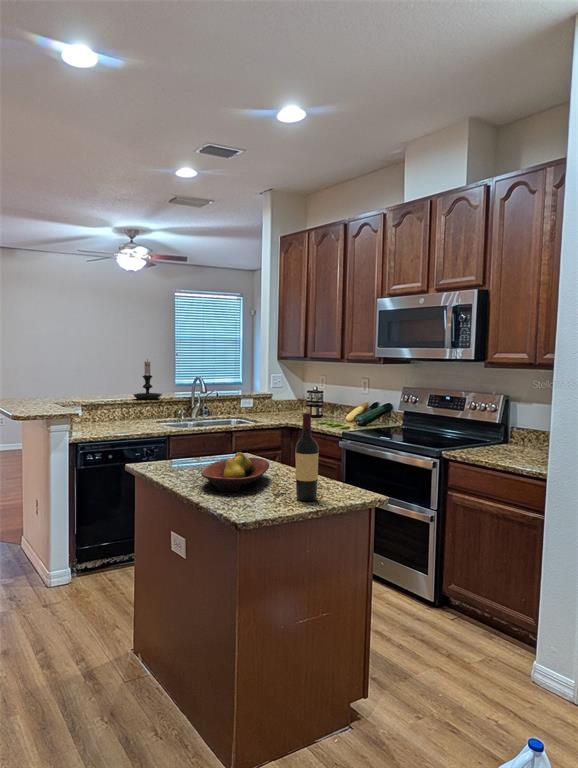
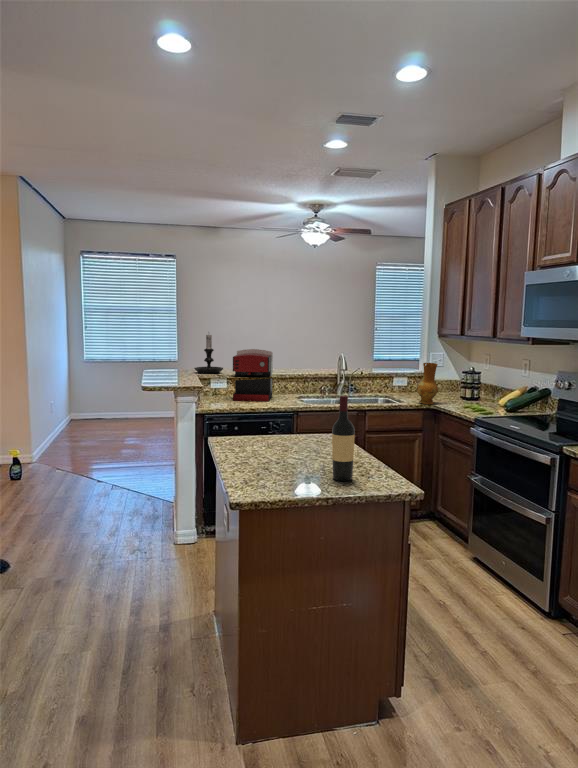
candle holder: present [134,361,162,400] -> present [194,335,223,374]
coffee maker: none [91,375,131,430] -> present [233,349,273,402]
ceramic jug: none [274,384,292,422] -> present [417,363,438,404]
fruit bowl: present [201,452,269,492] -> none [257,430,332,465]

